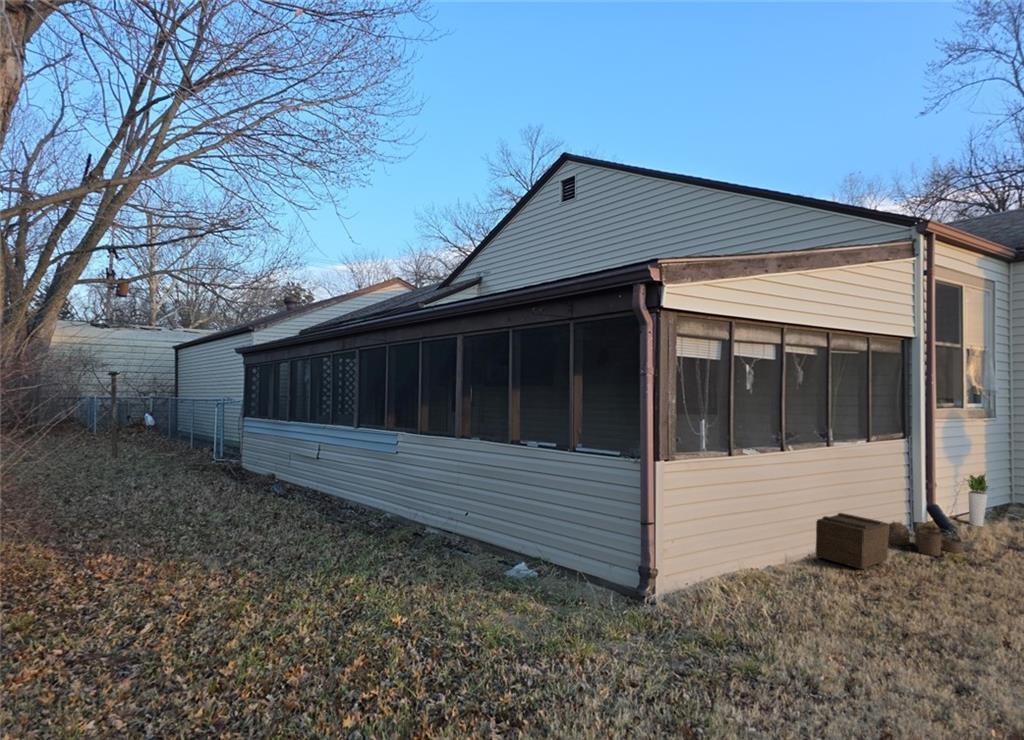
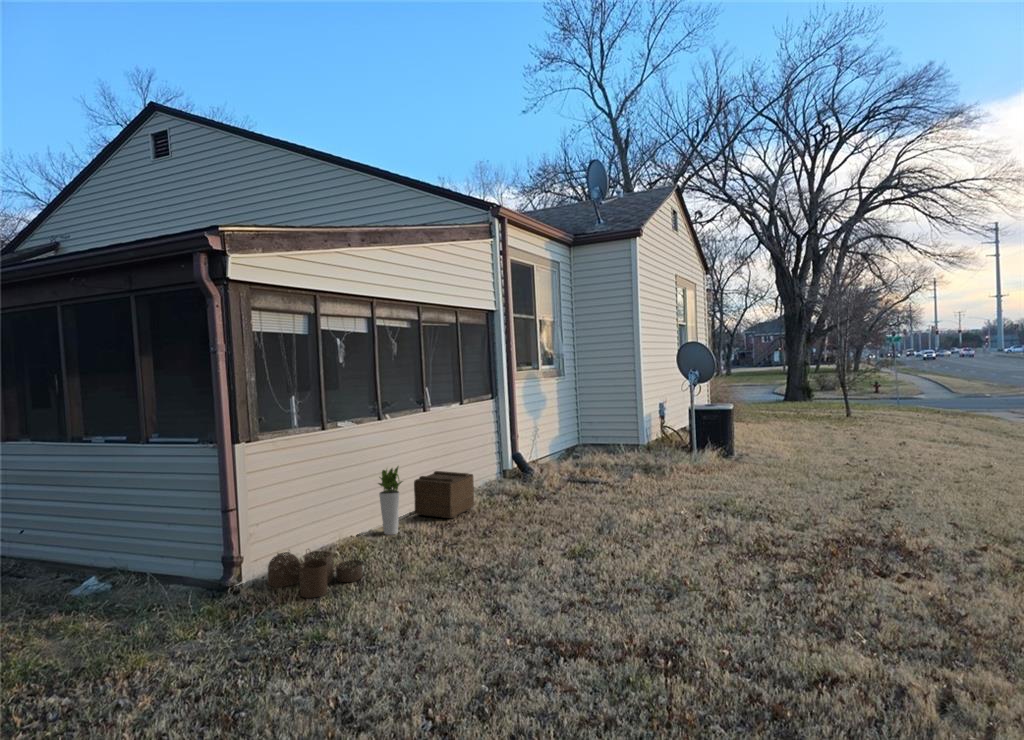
planter: present [967,474,988,526] -> present [378,466,402,535]
woven basket: present [888,522,963,556] -> present [267,549,363,598]

